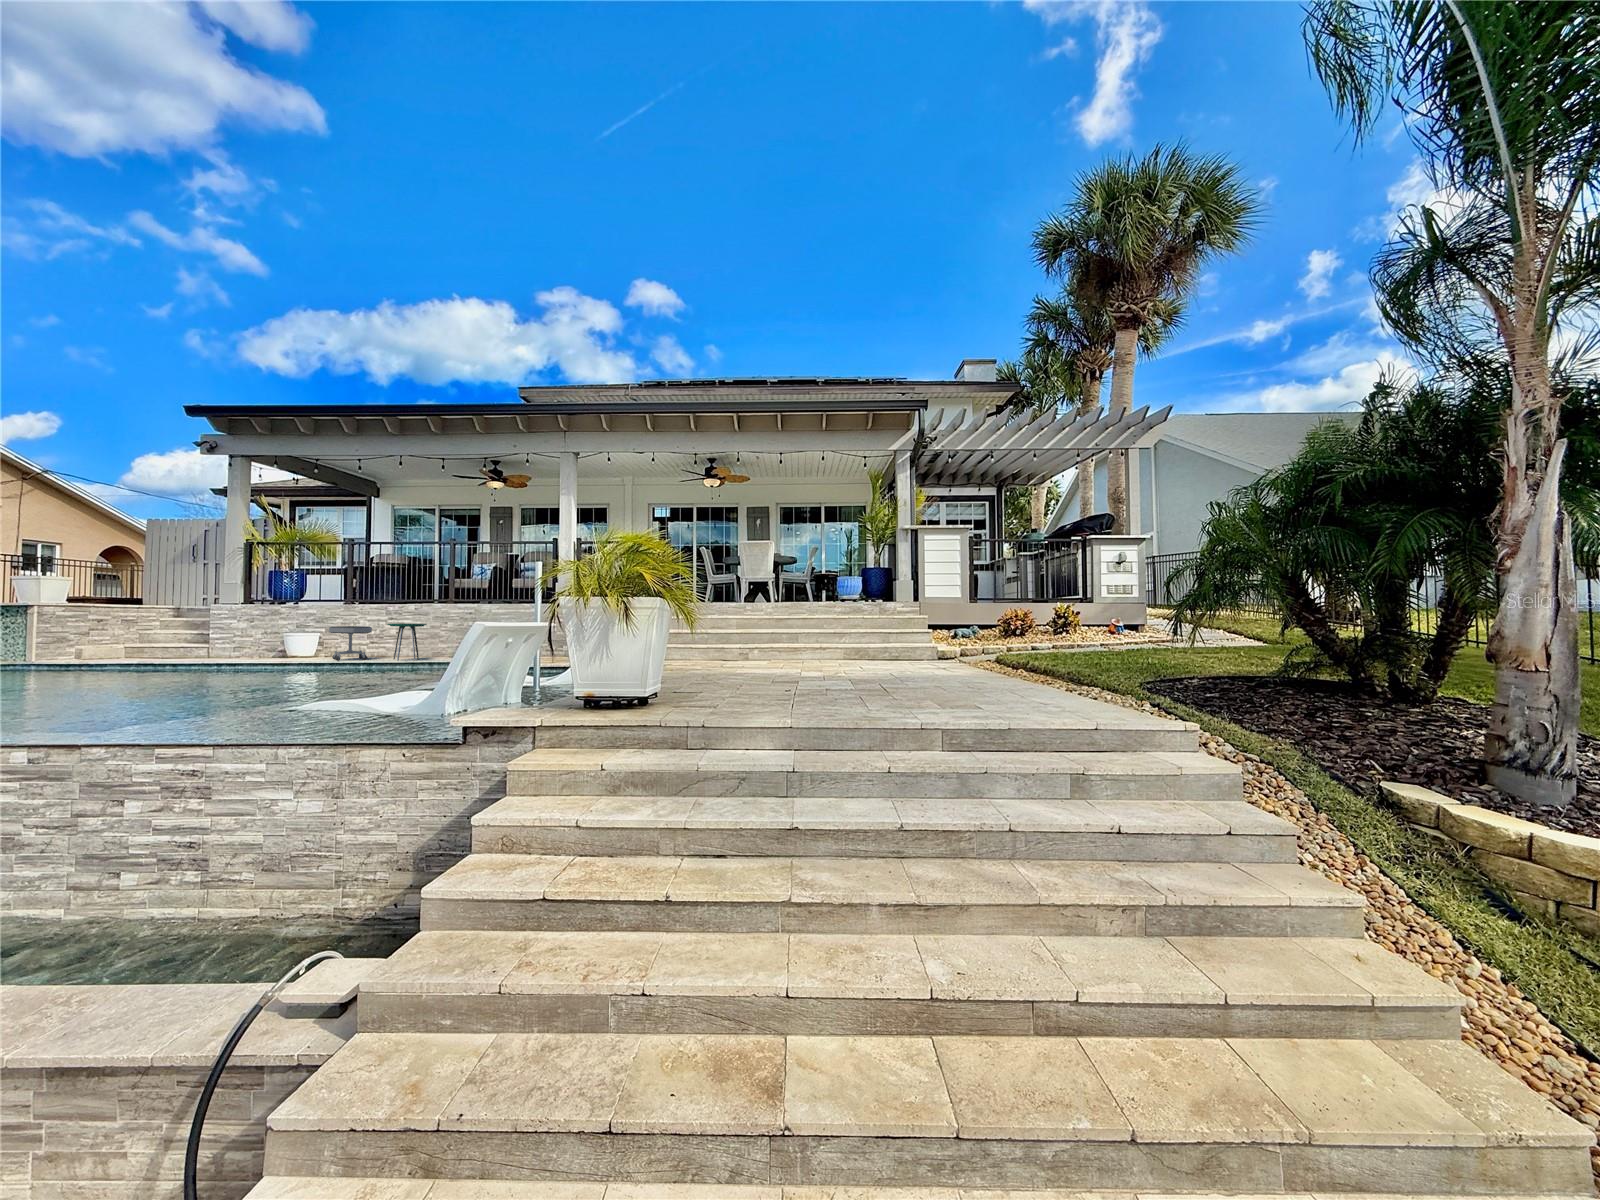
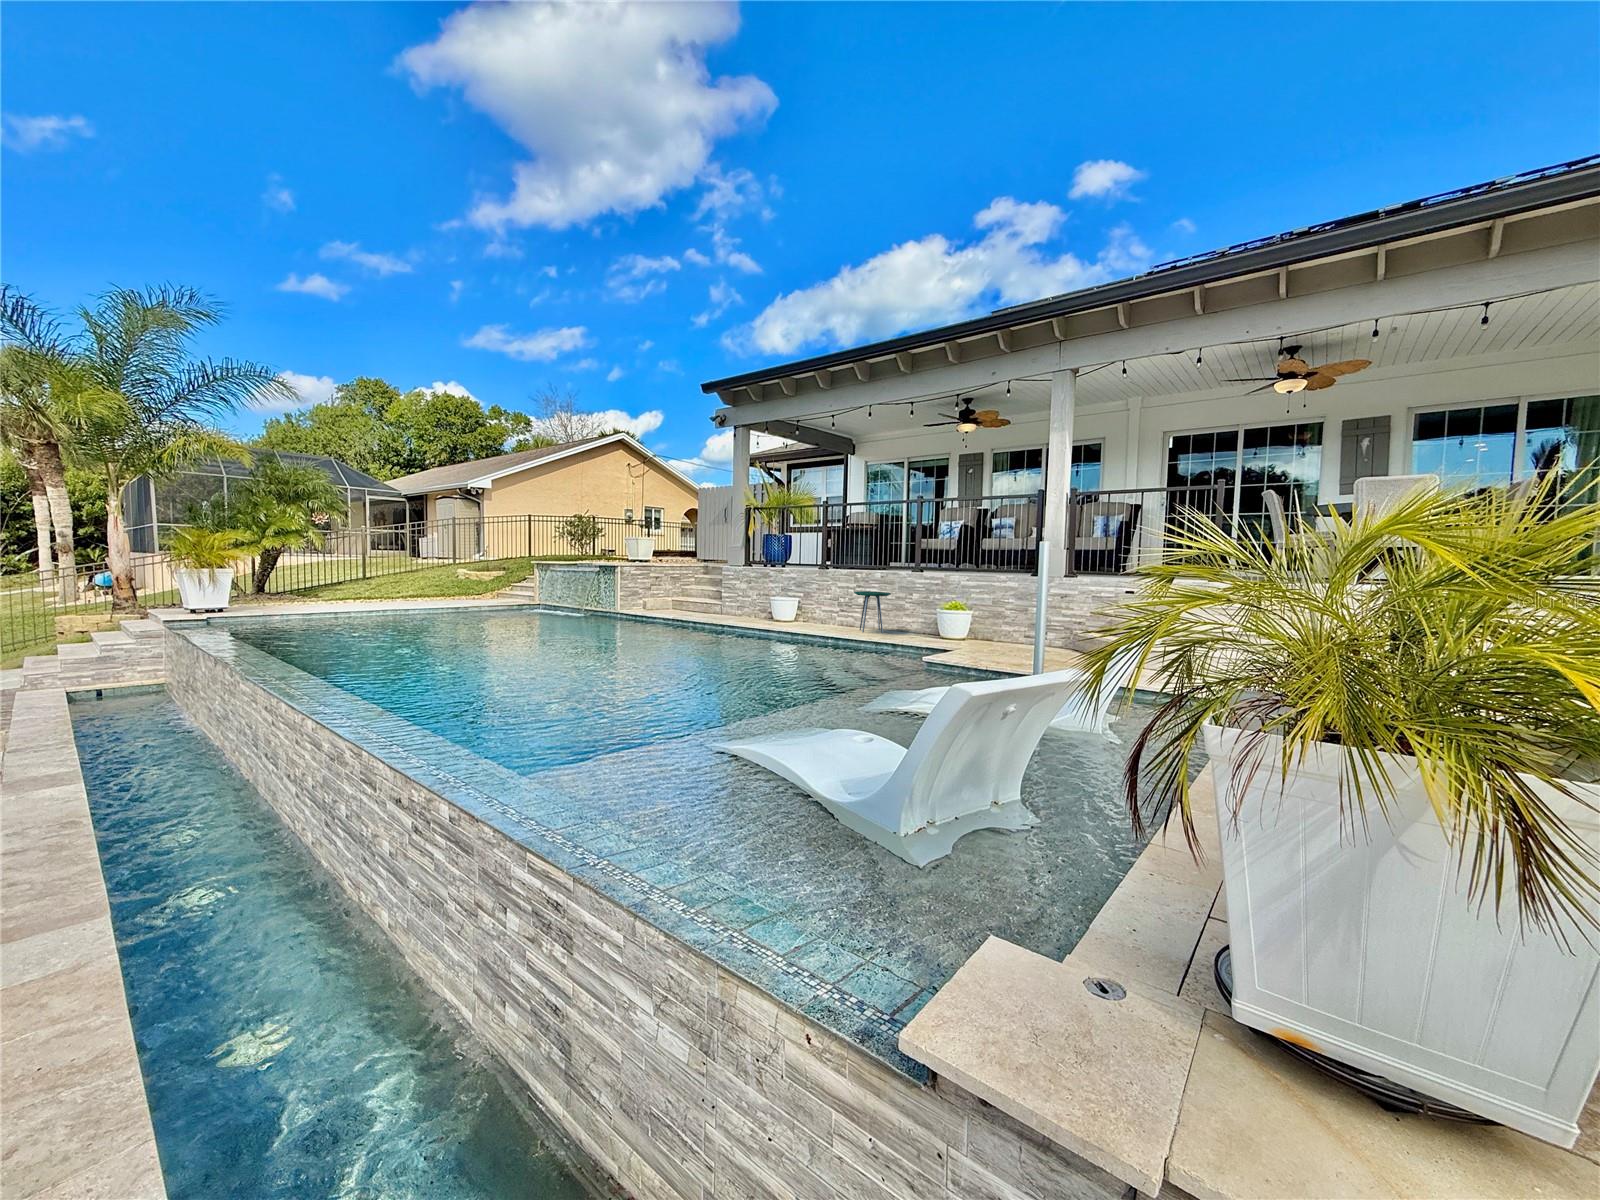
stool: present [329,626,372,661] -> none [805,592,841,628]

